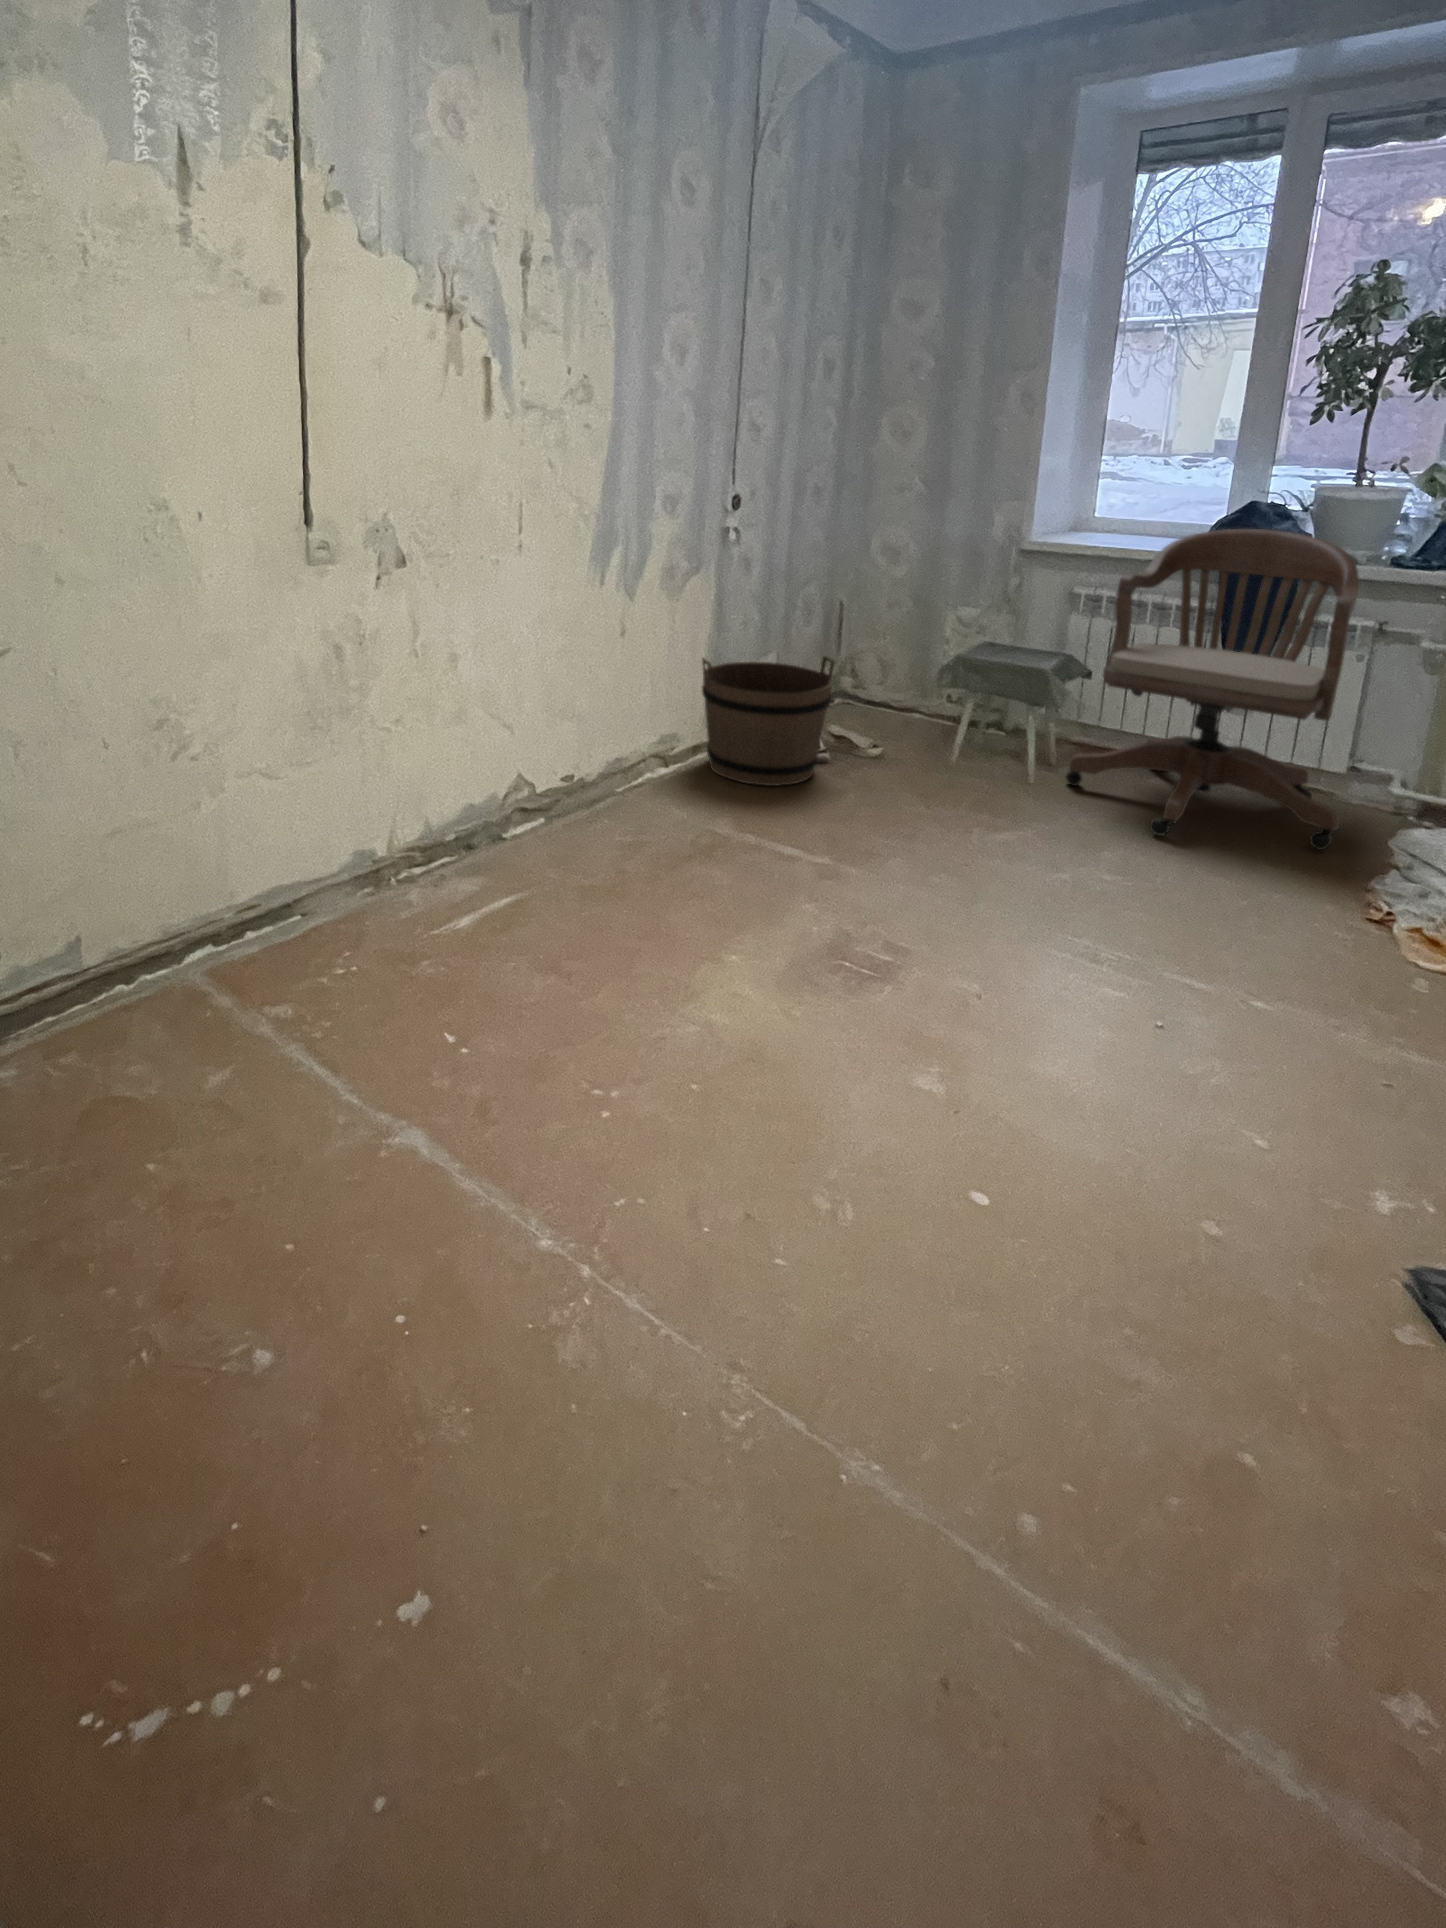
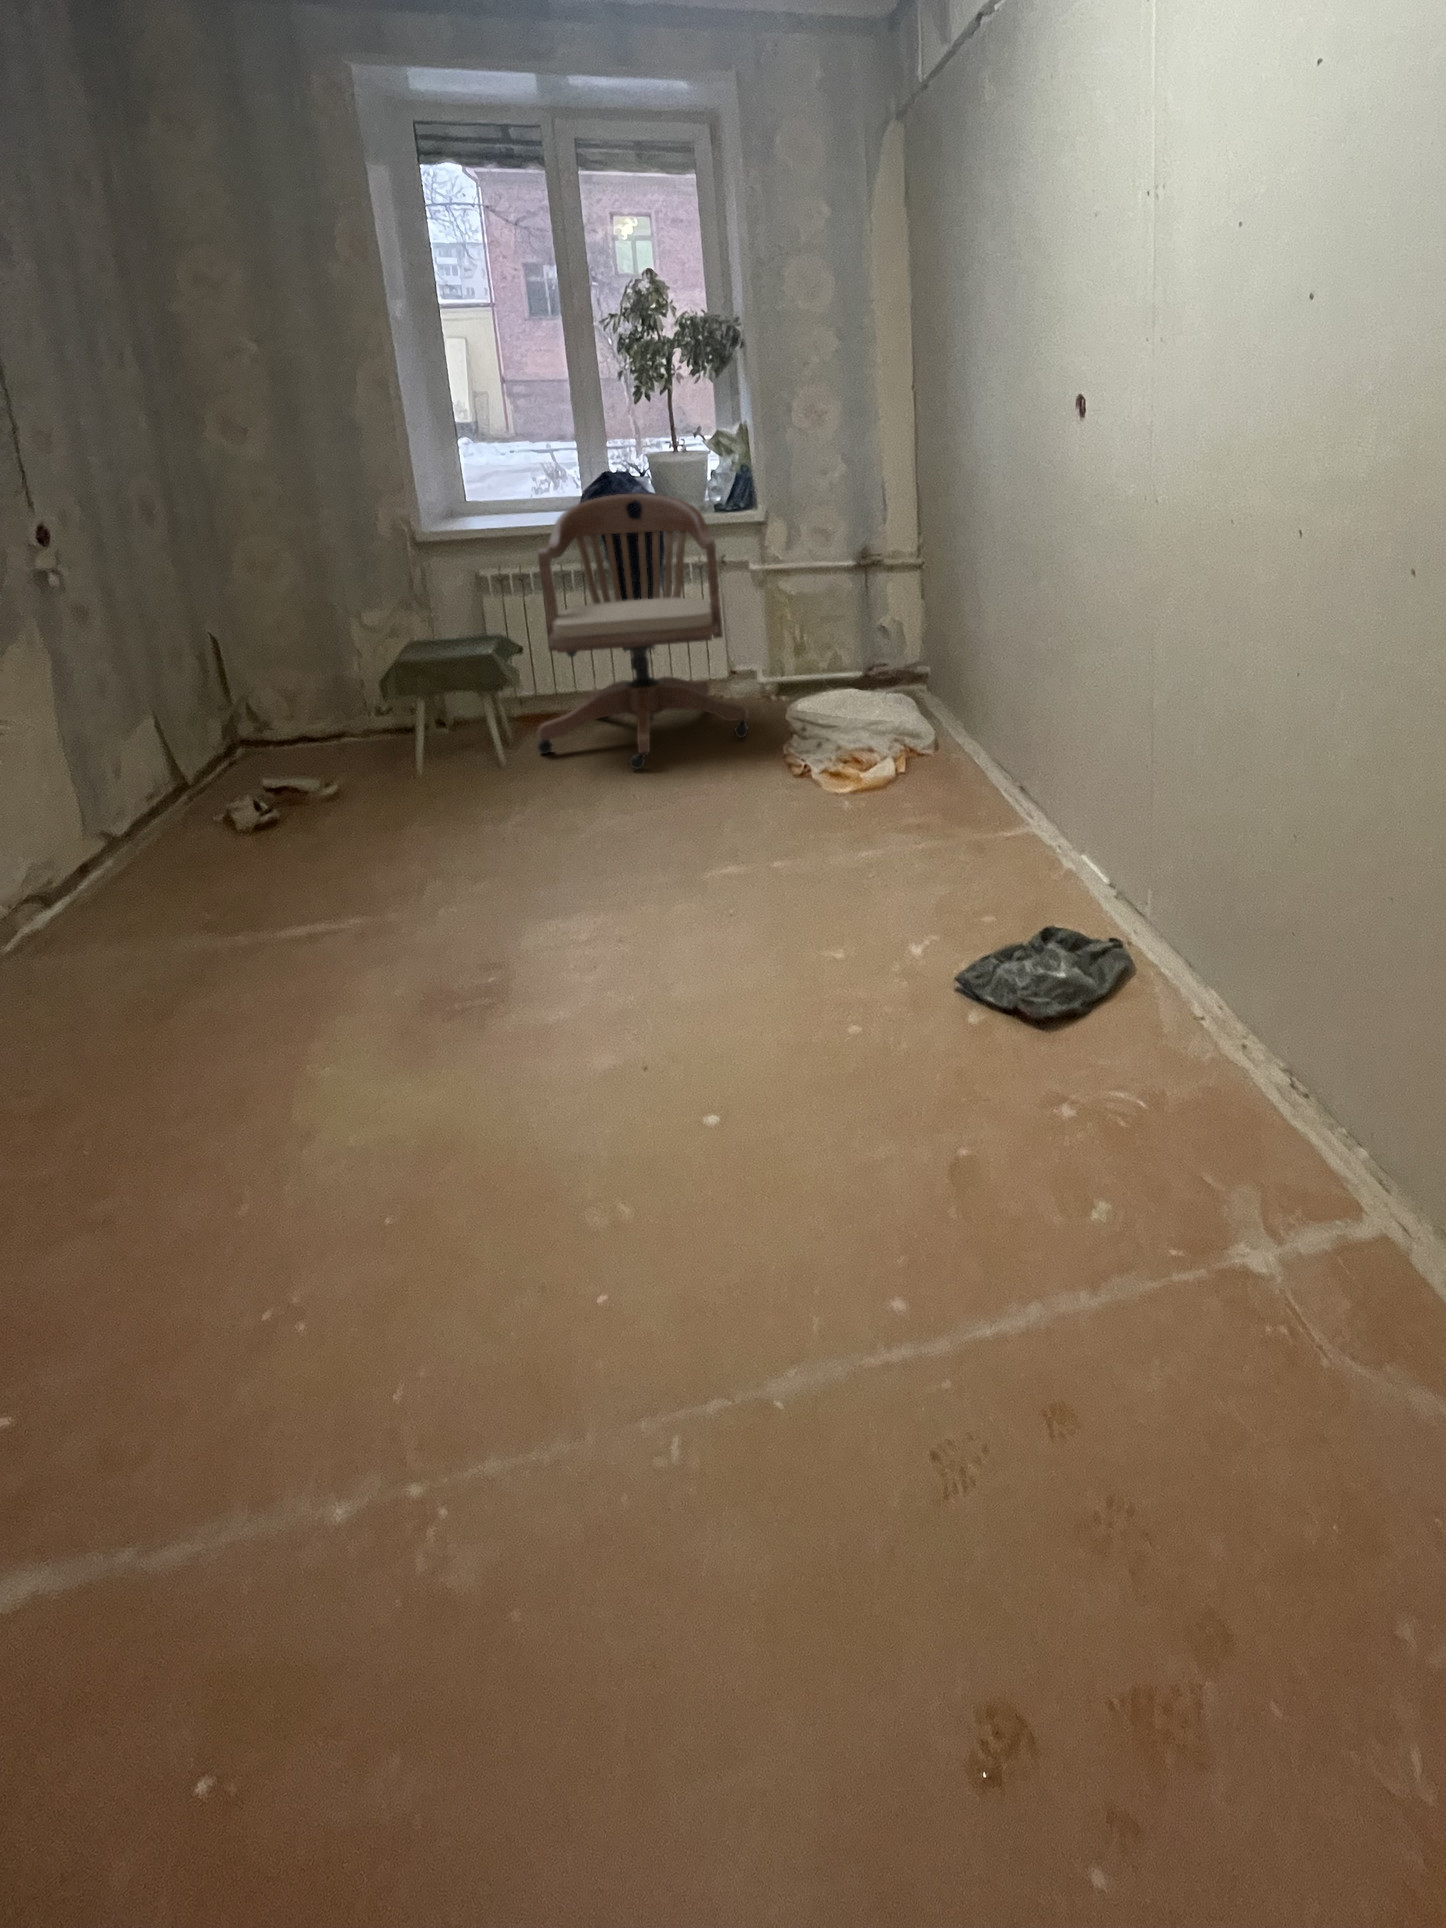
bucket: present [702,656,834,786] -> none [63,699,277,888]

